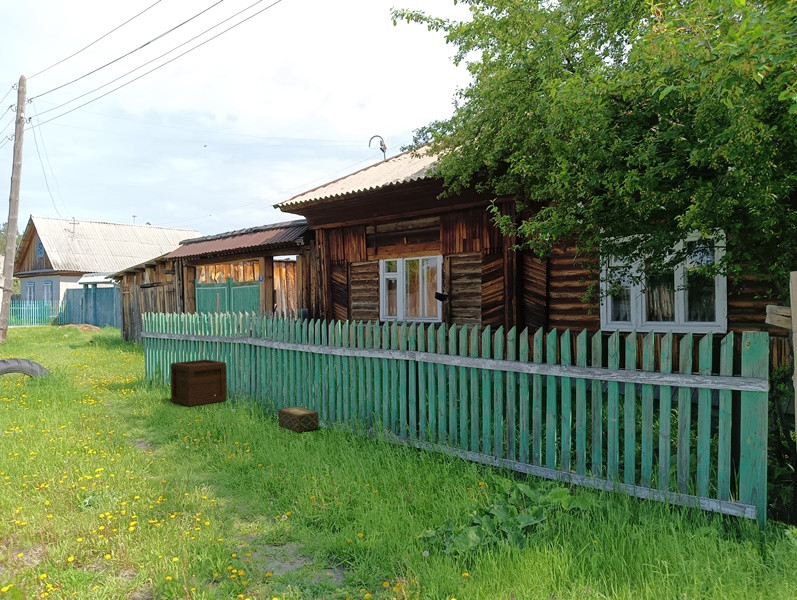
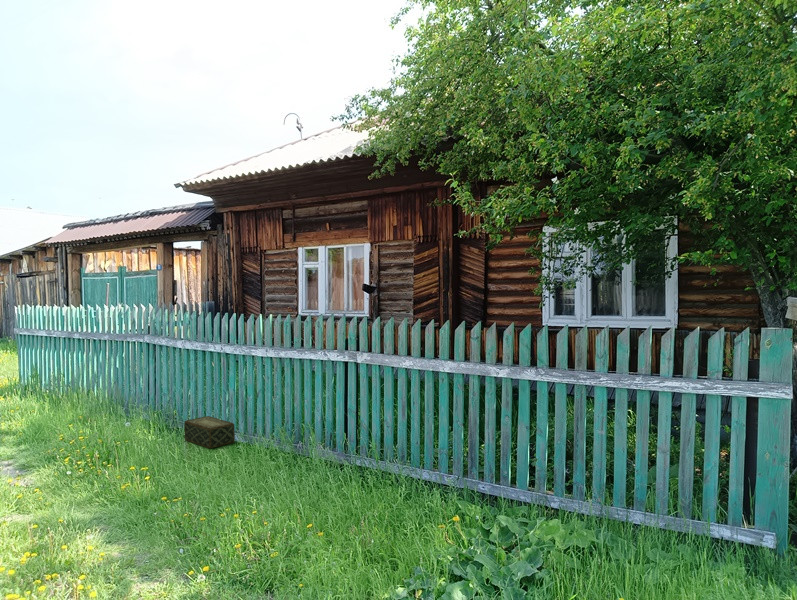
wooden crate: present [171,360,227,407] -> none [46,361,119,419]

